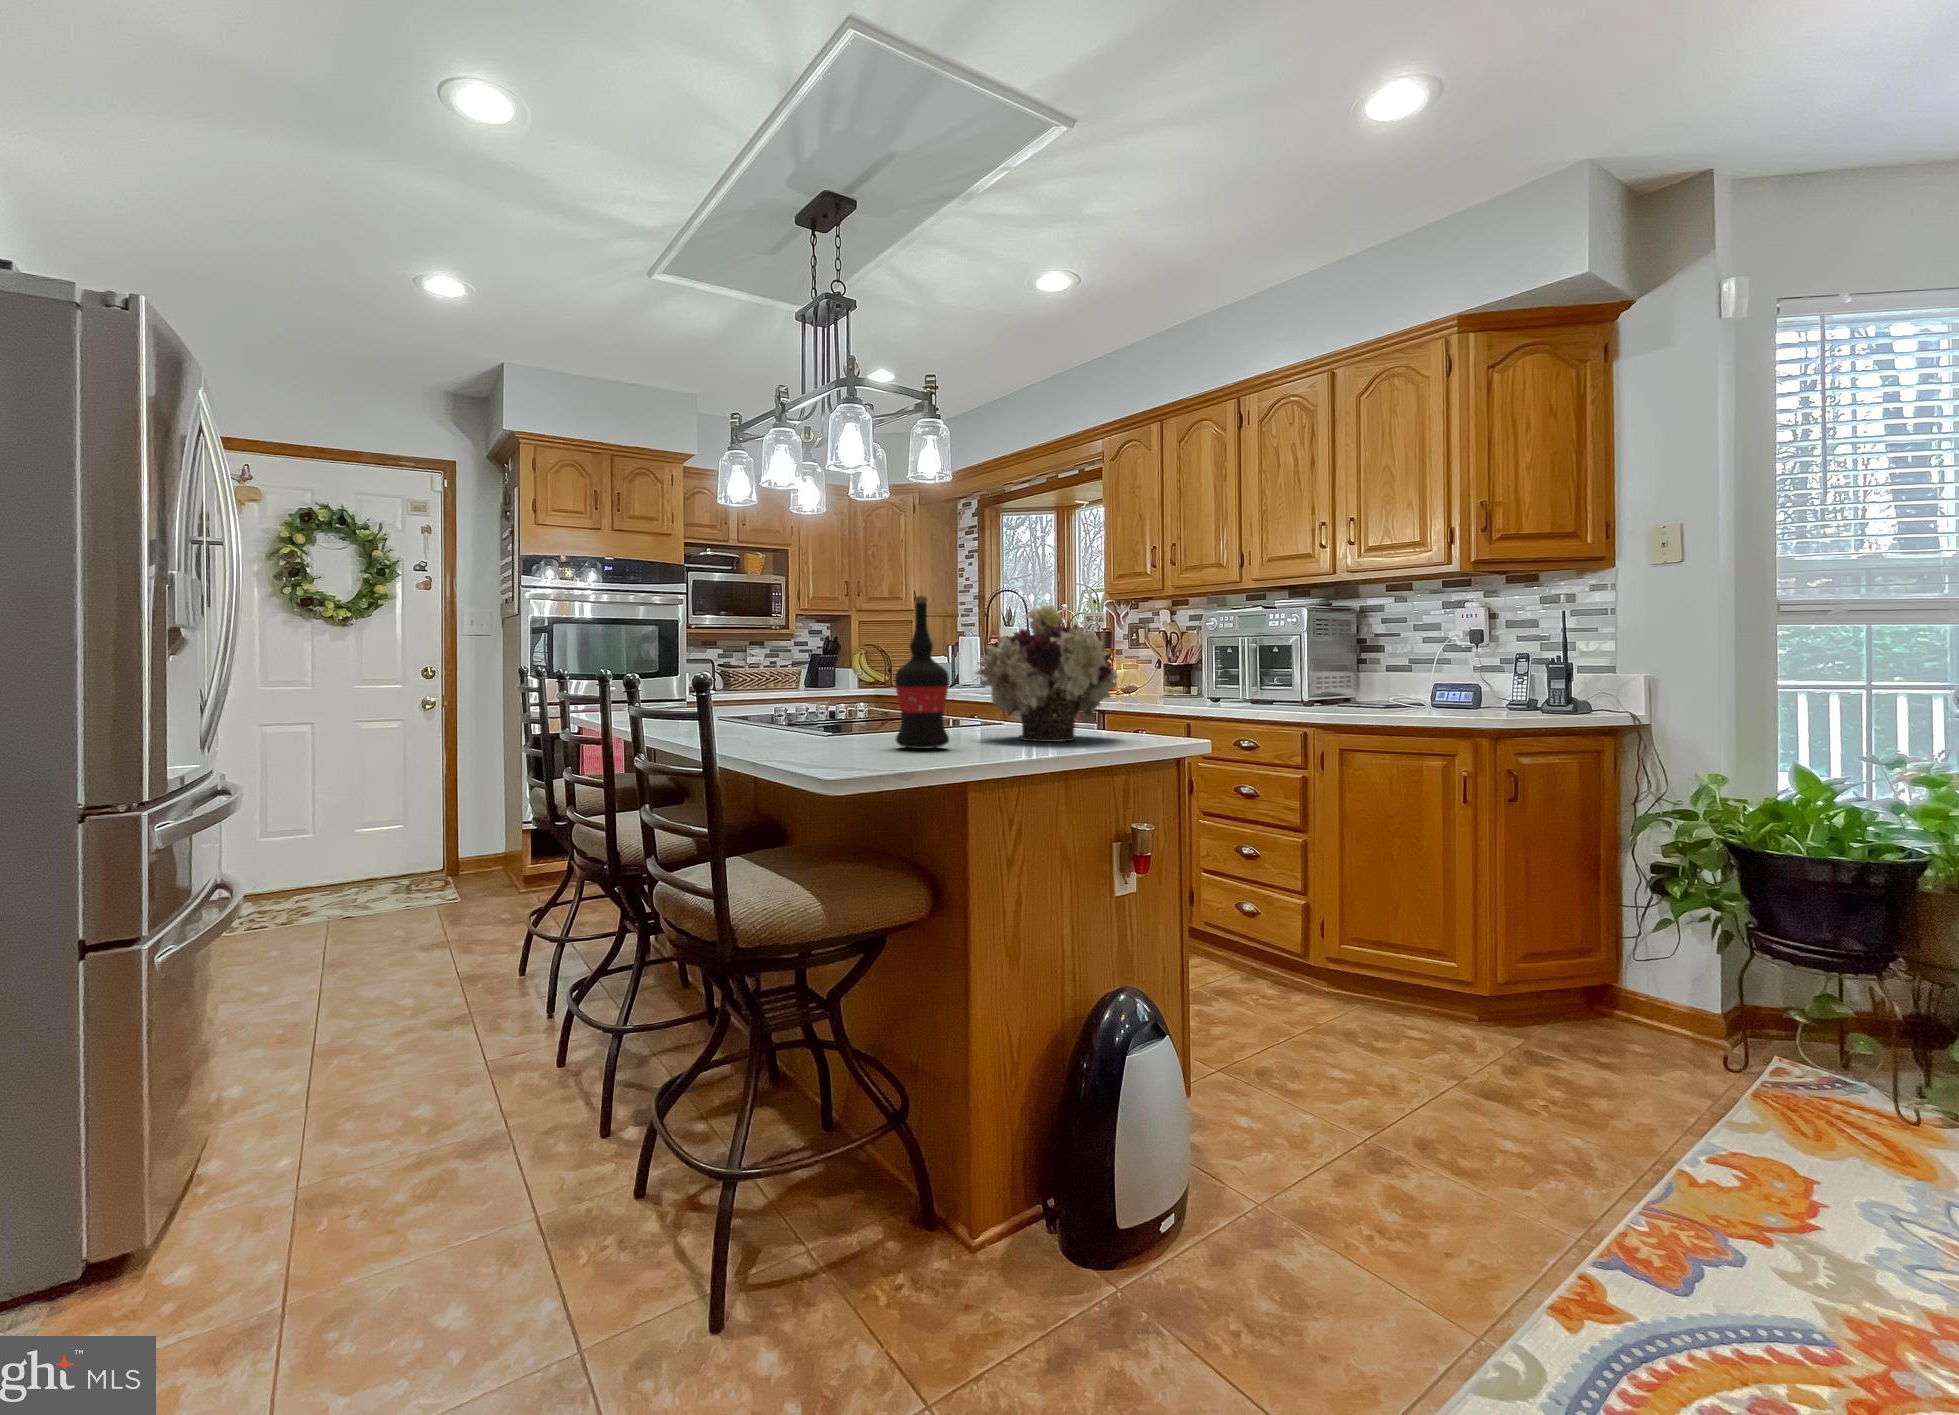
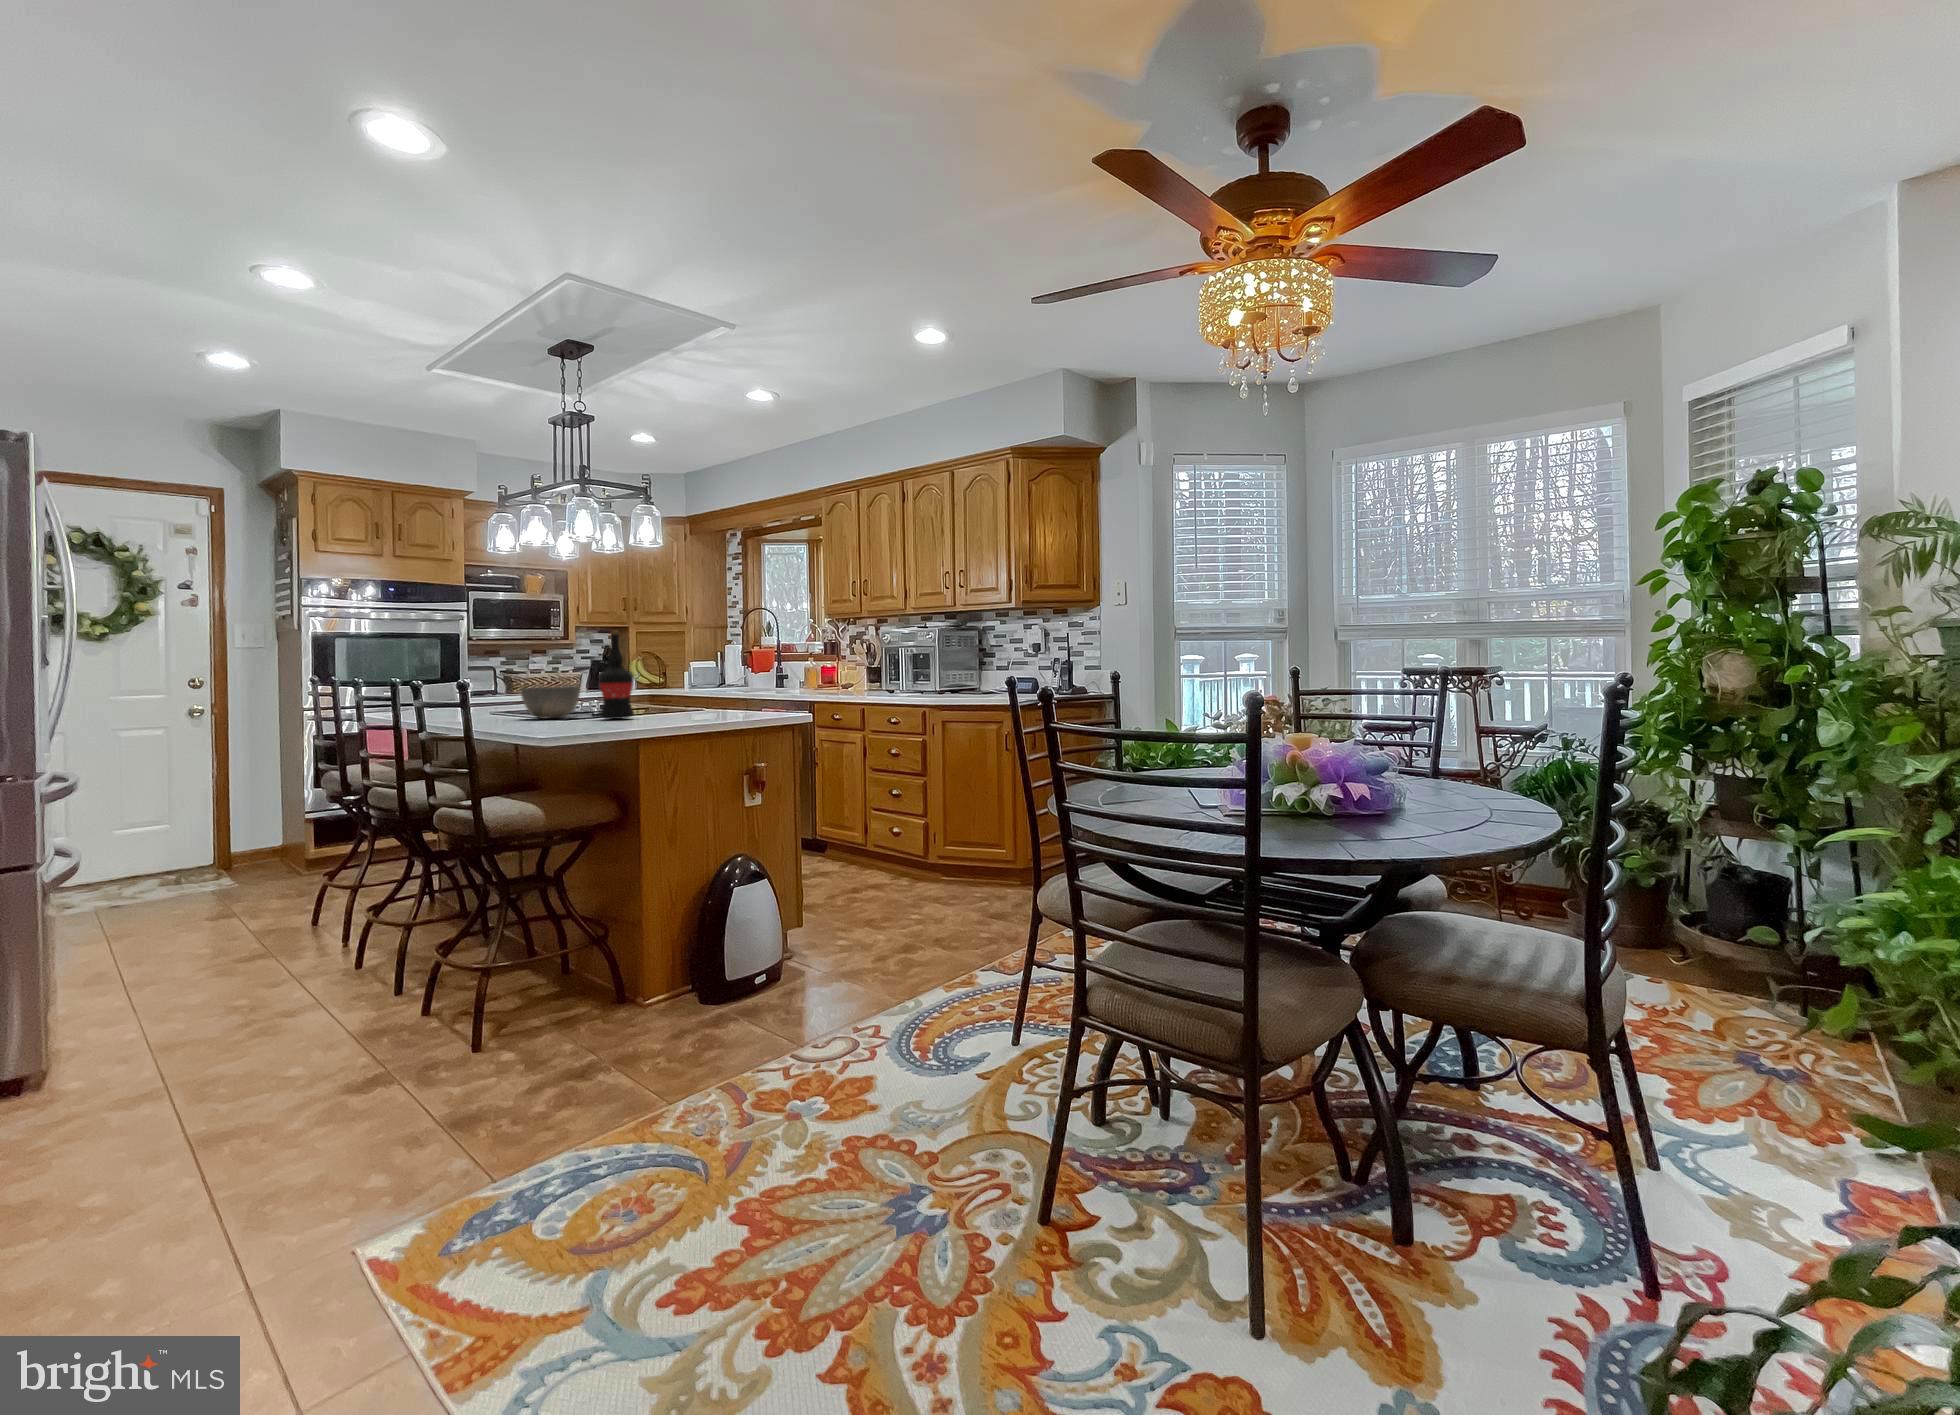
flower arrangement: present [975,605,1118,742] -> none [661,633,757,715]
bowl: none [773,690,858,743] -> present [521,686,580,719]

